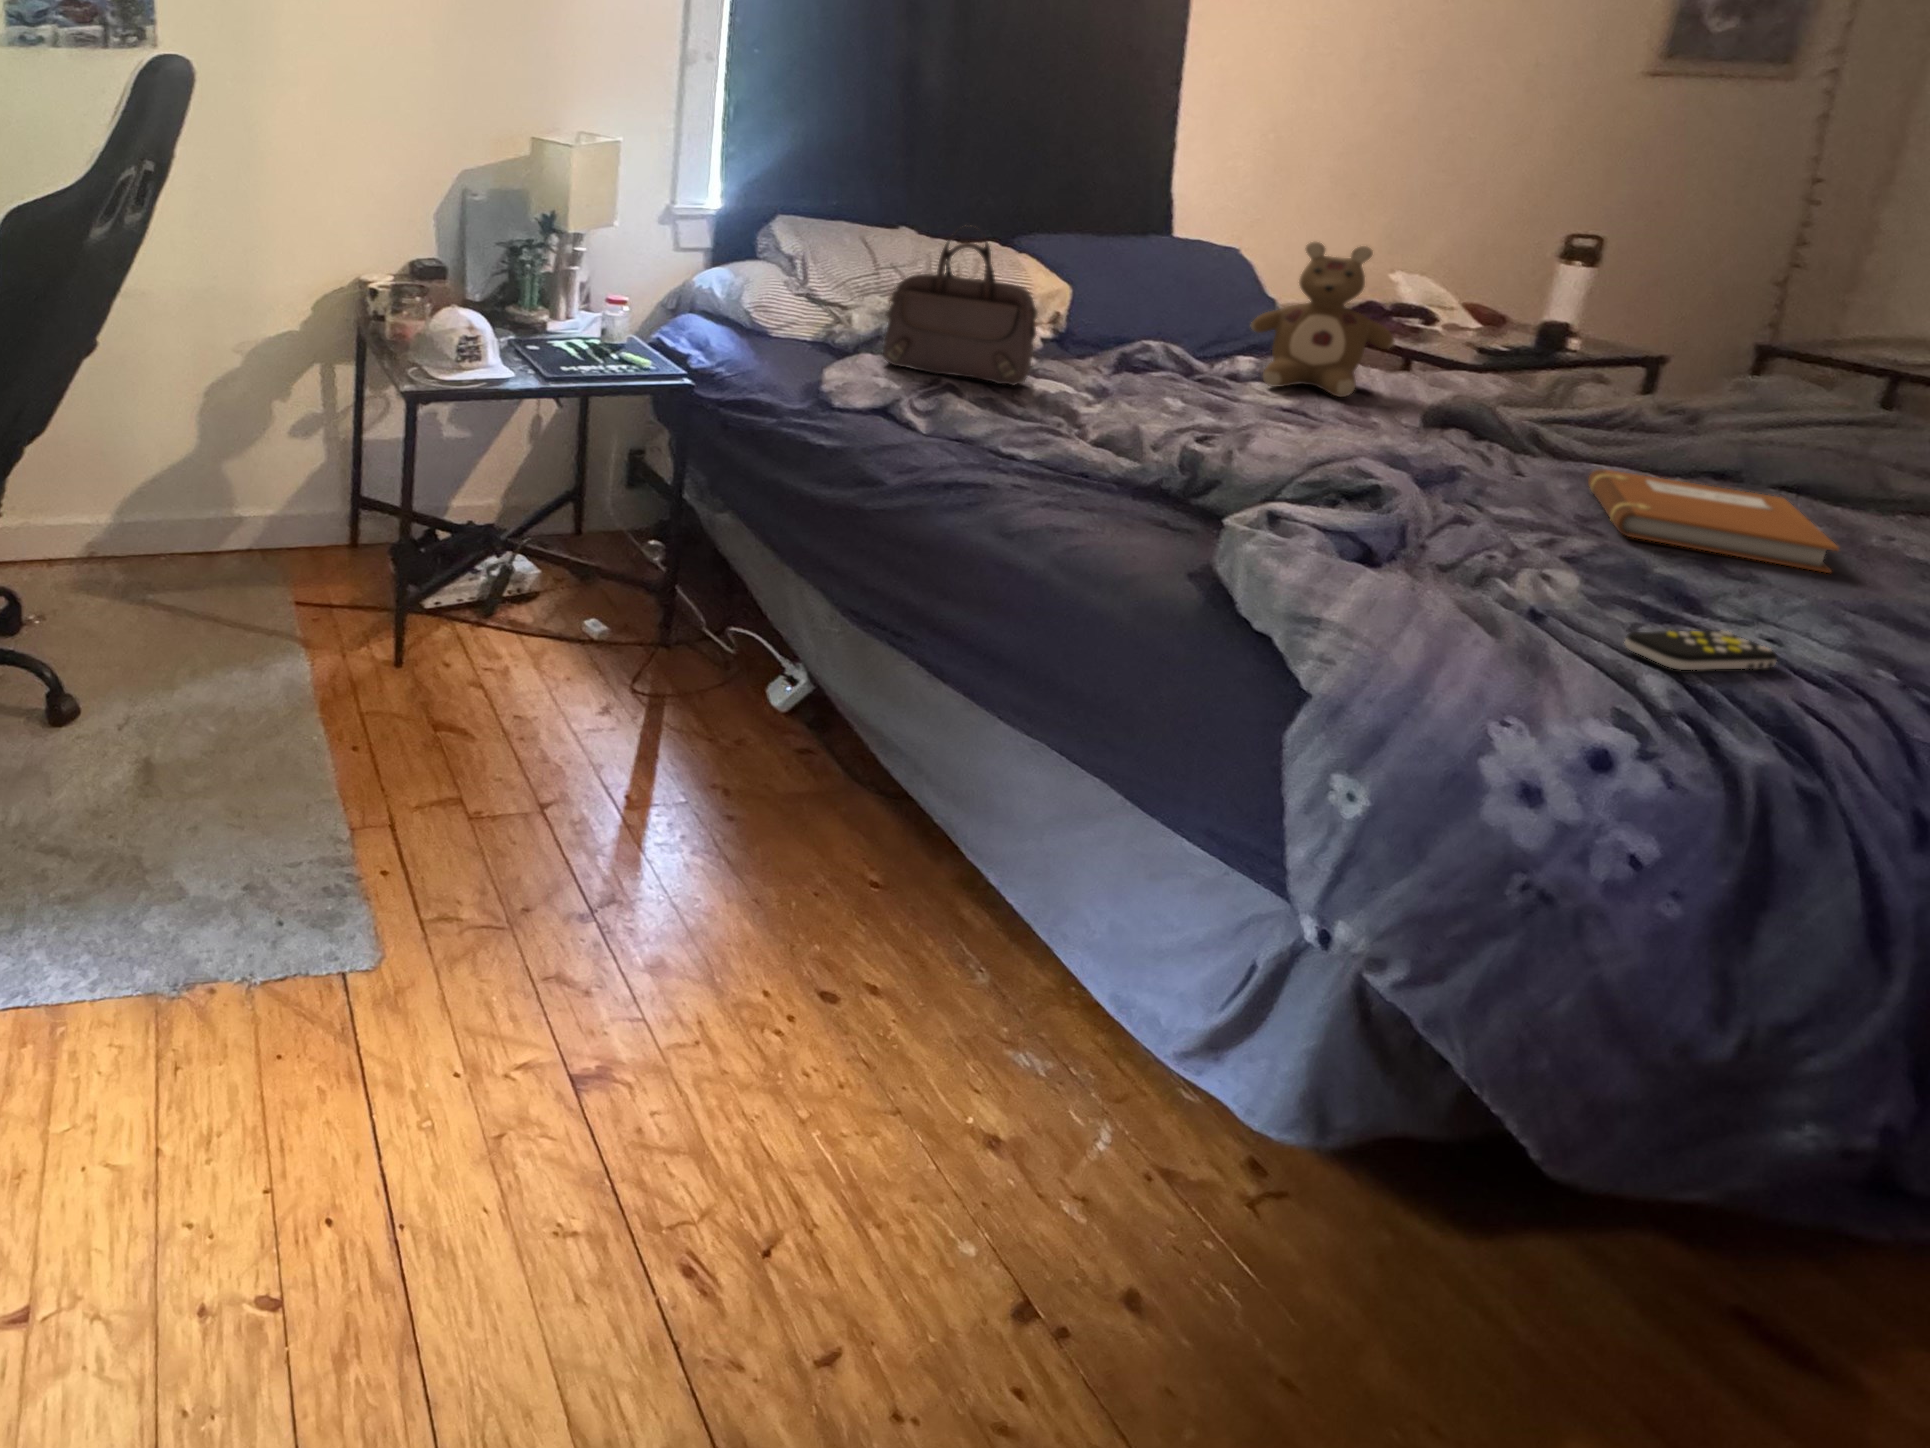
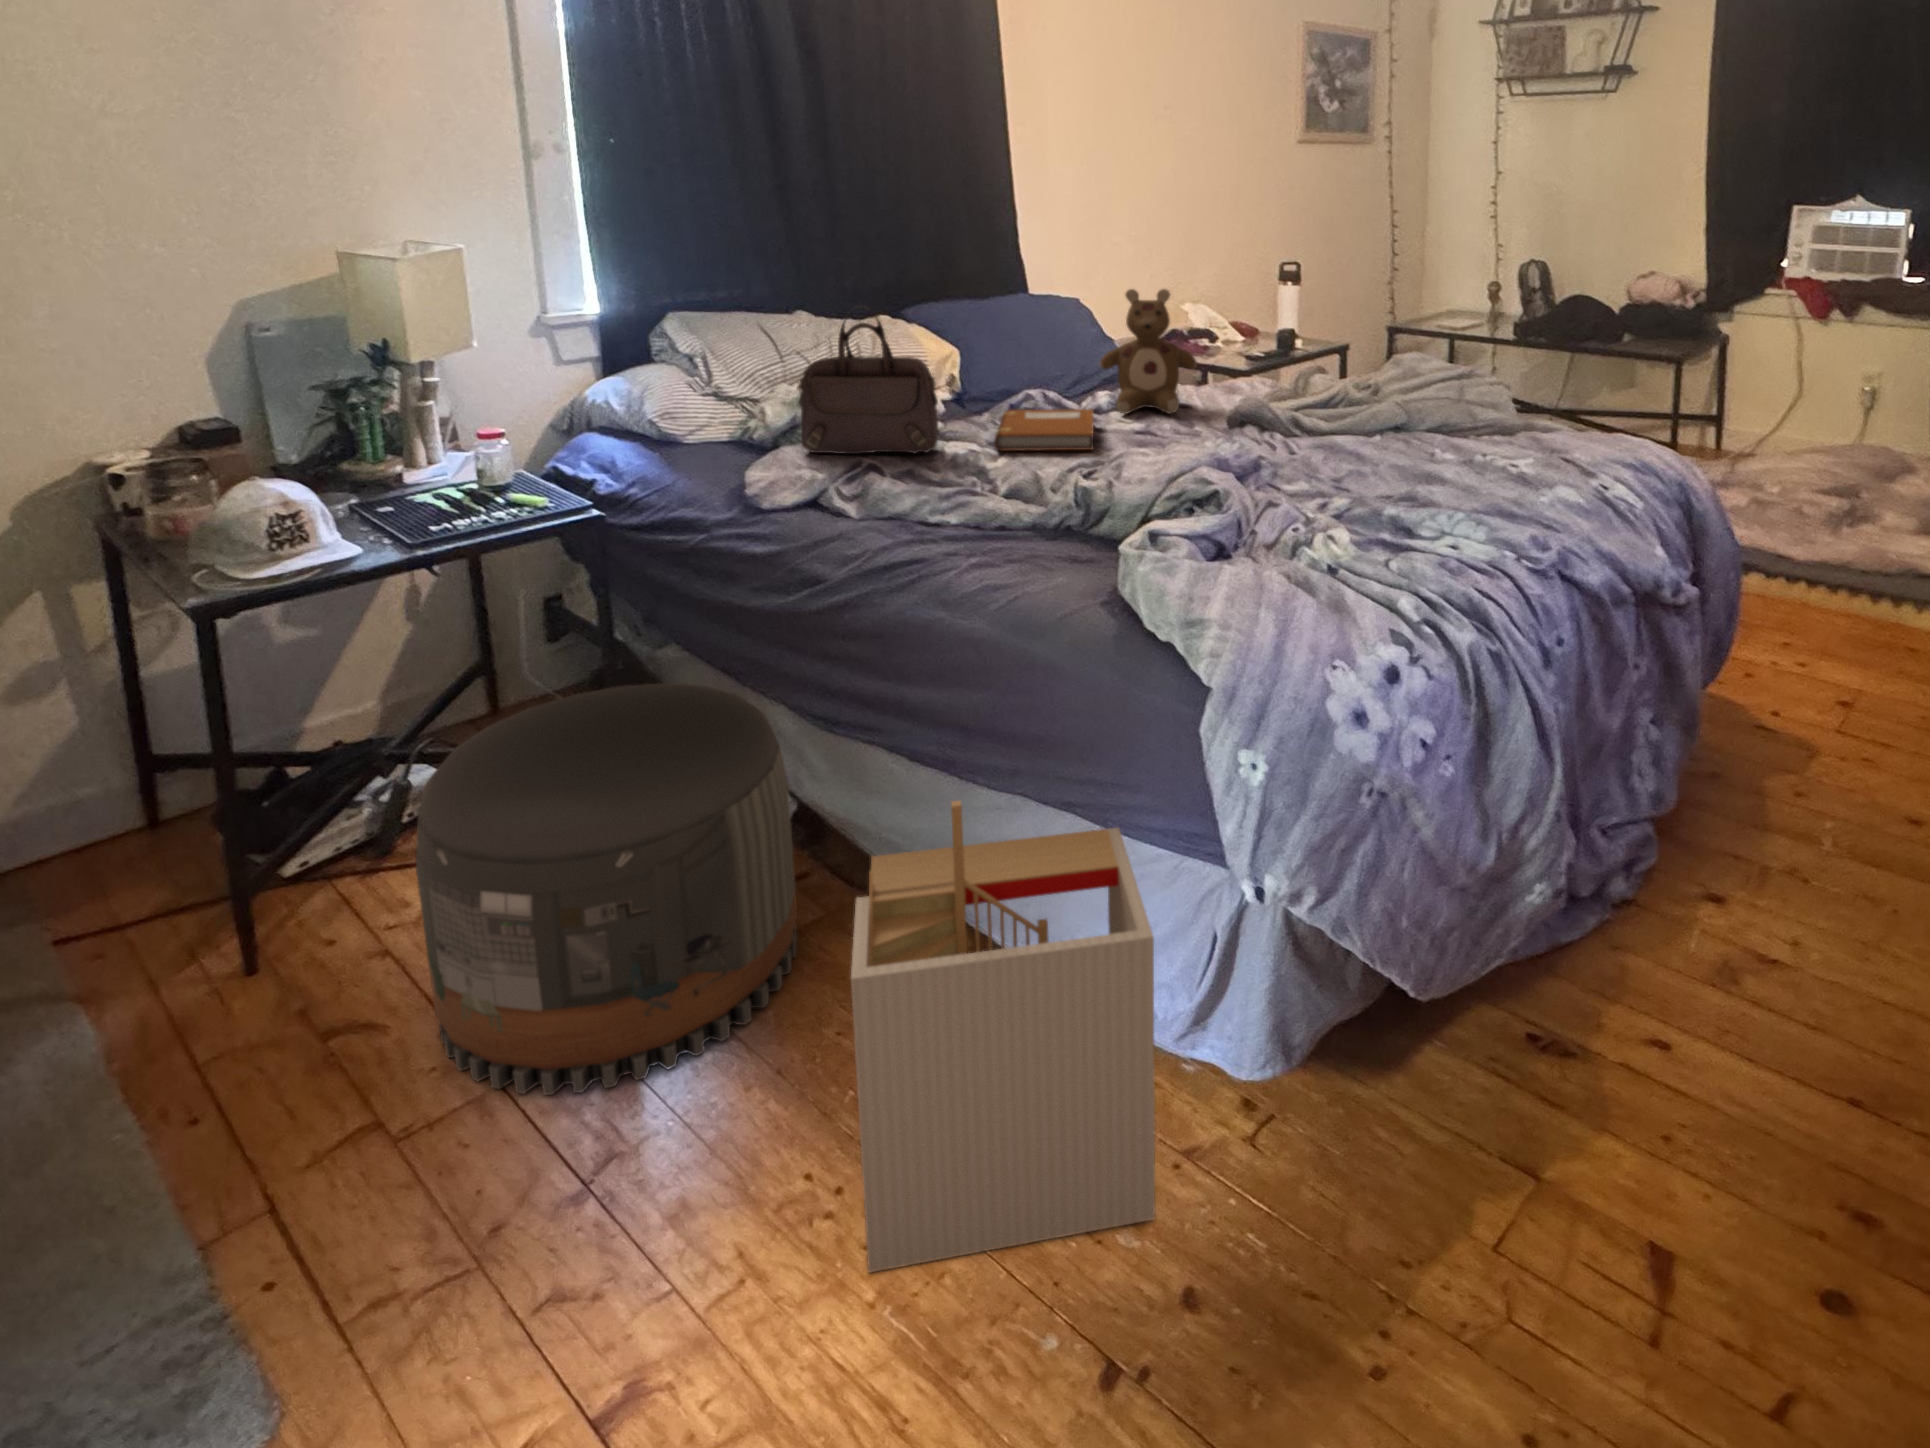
notebook: present [1588,469,1839,573] -> present [994,409,1094,451]
pouf: none [508,530,812,858] -> present [416,683,797,1095]
remote control: present [1625,631,1777,670] -> none [1385,550,1463,588]
storage bin: none [805,712,1170,1208] -> present [851,801,1155,1272]

